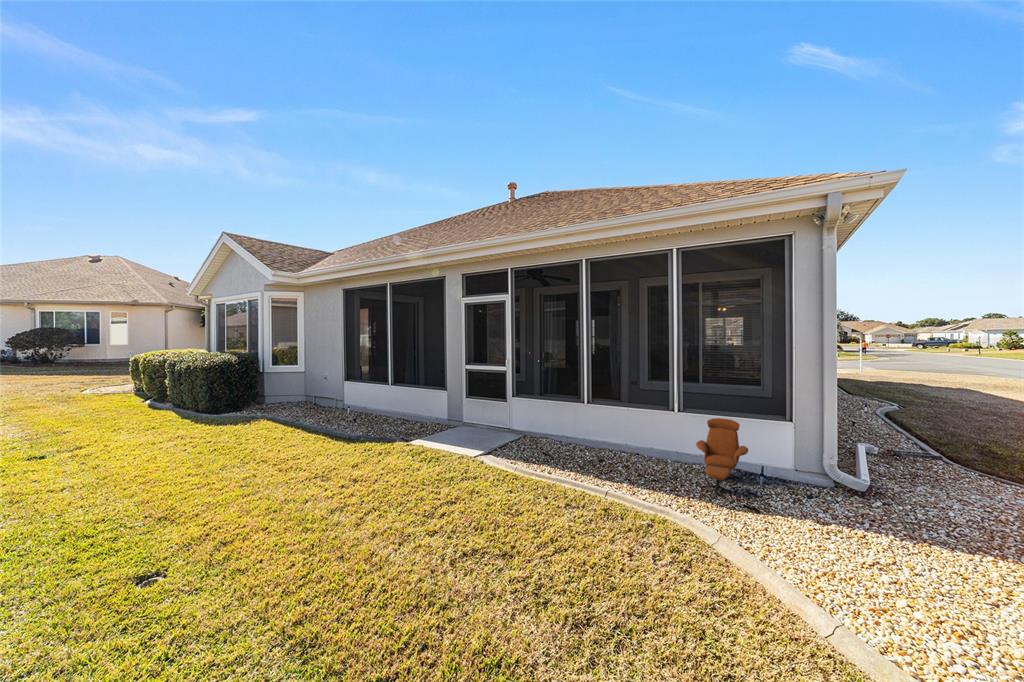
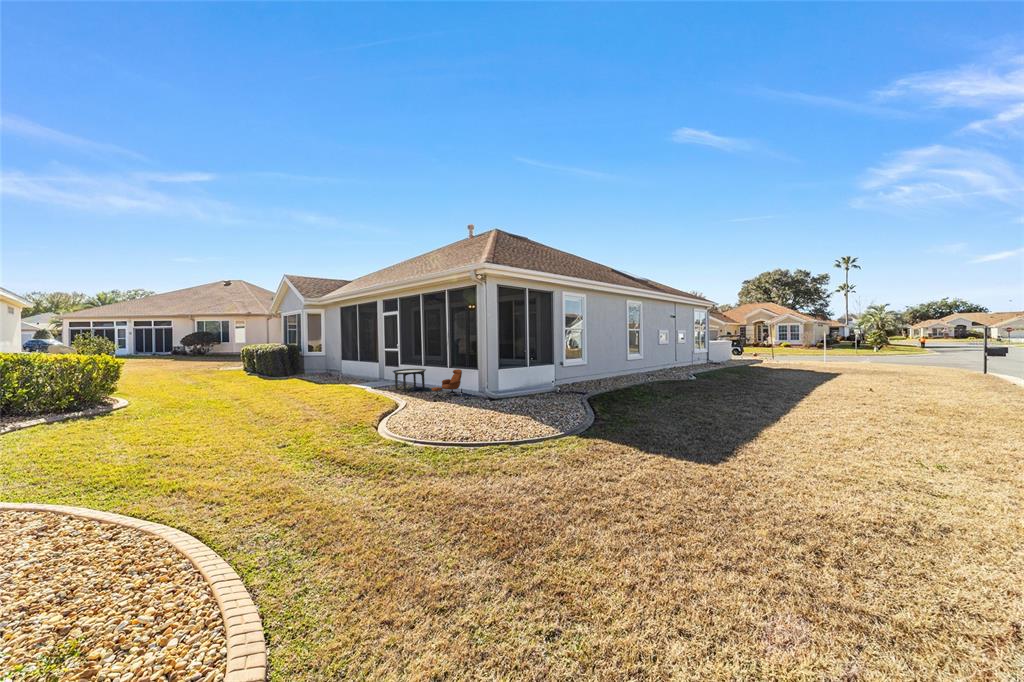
round table: none [542,409,612,467] -> present [393,369,426,392]

